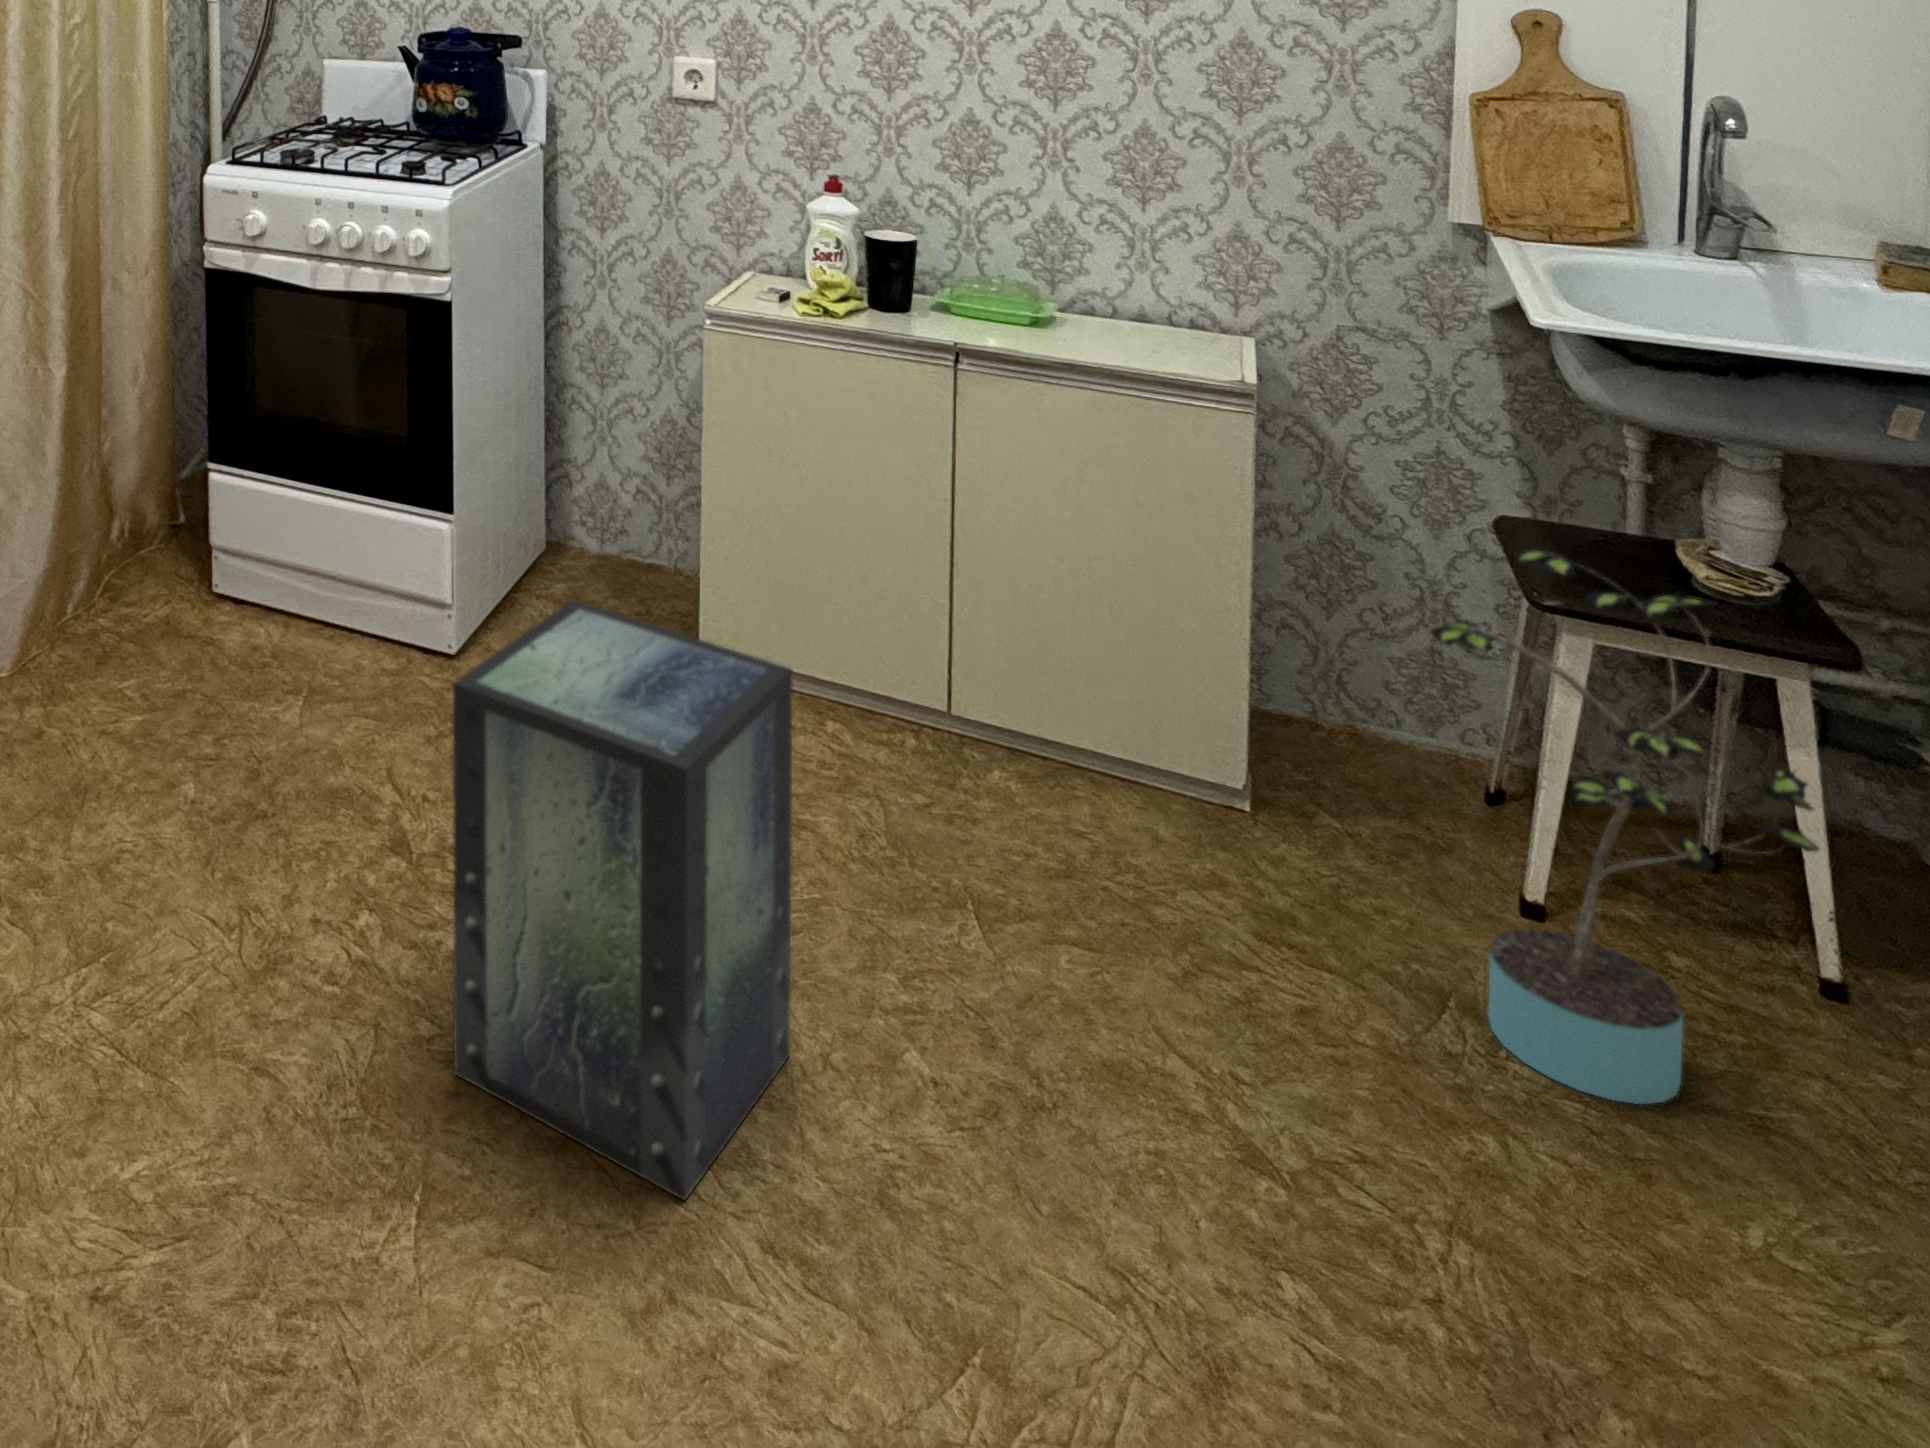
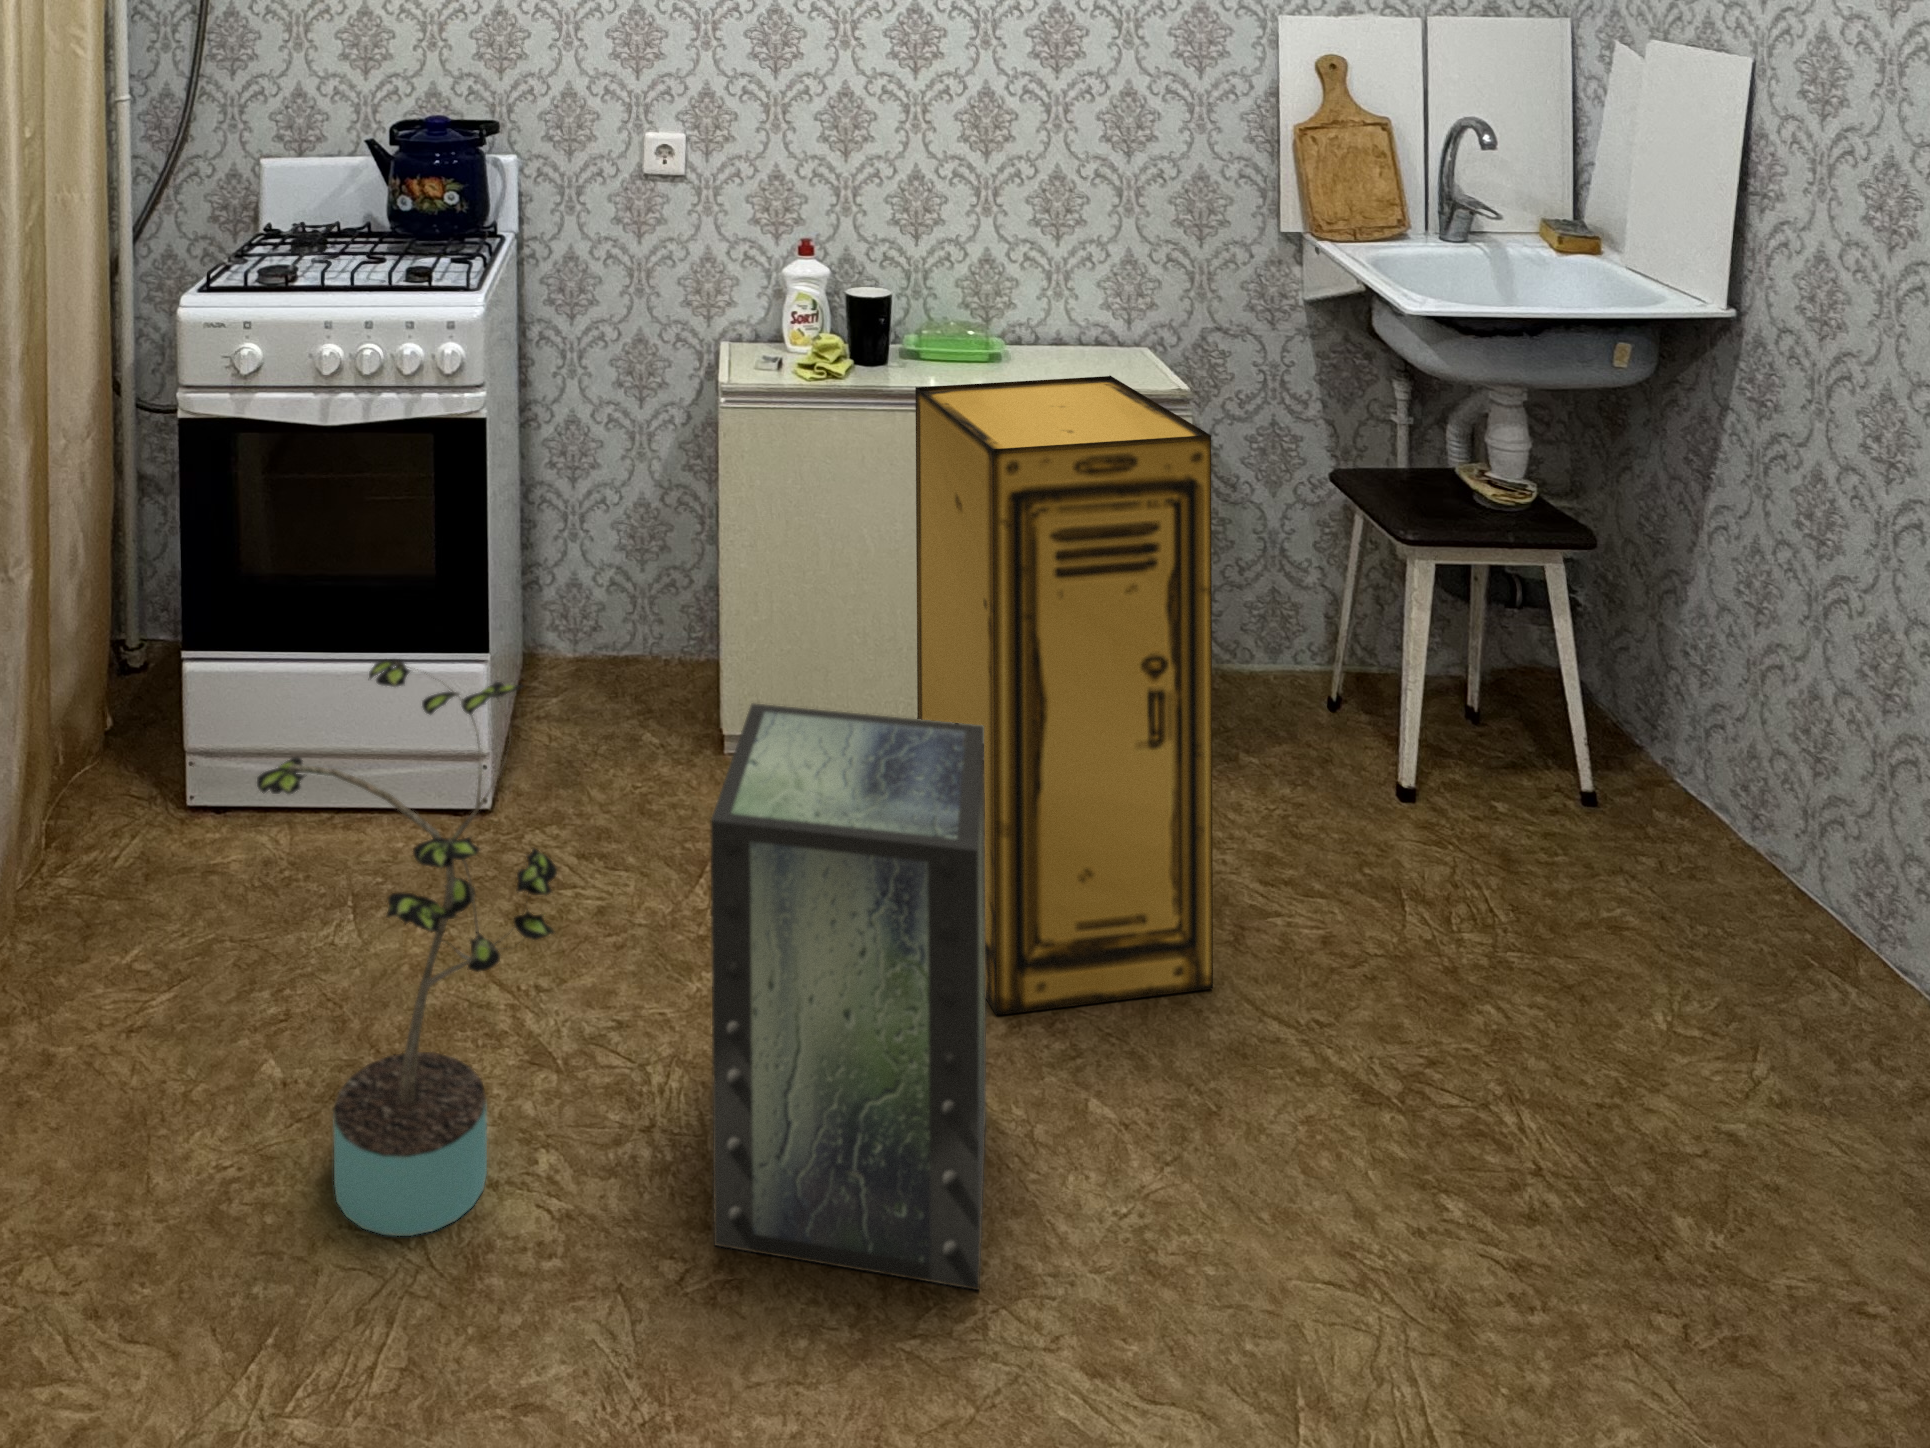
storage cabinet: none [840,329,1137,1032] -> present [915,376,1213,1015]
potted plant: present [1431,549,1819,1104] -> present [257,659,557,1236]

